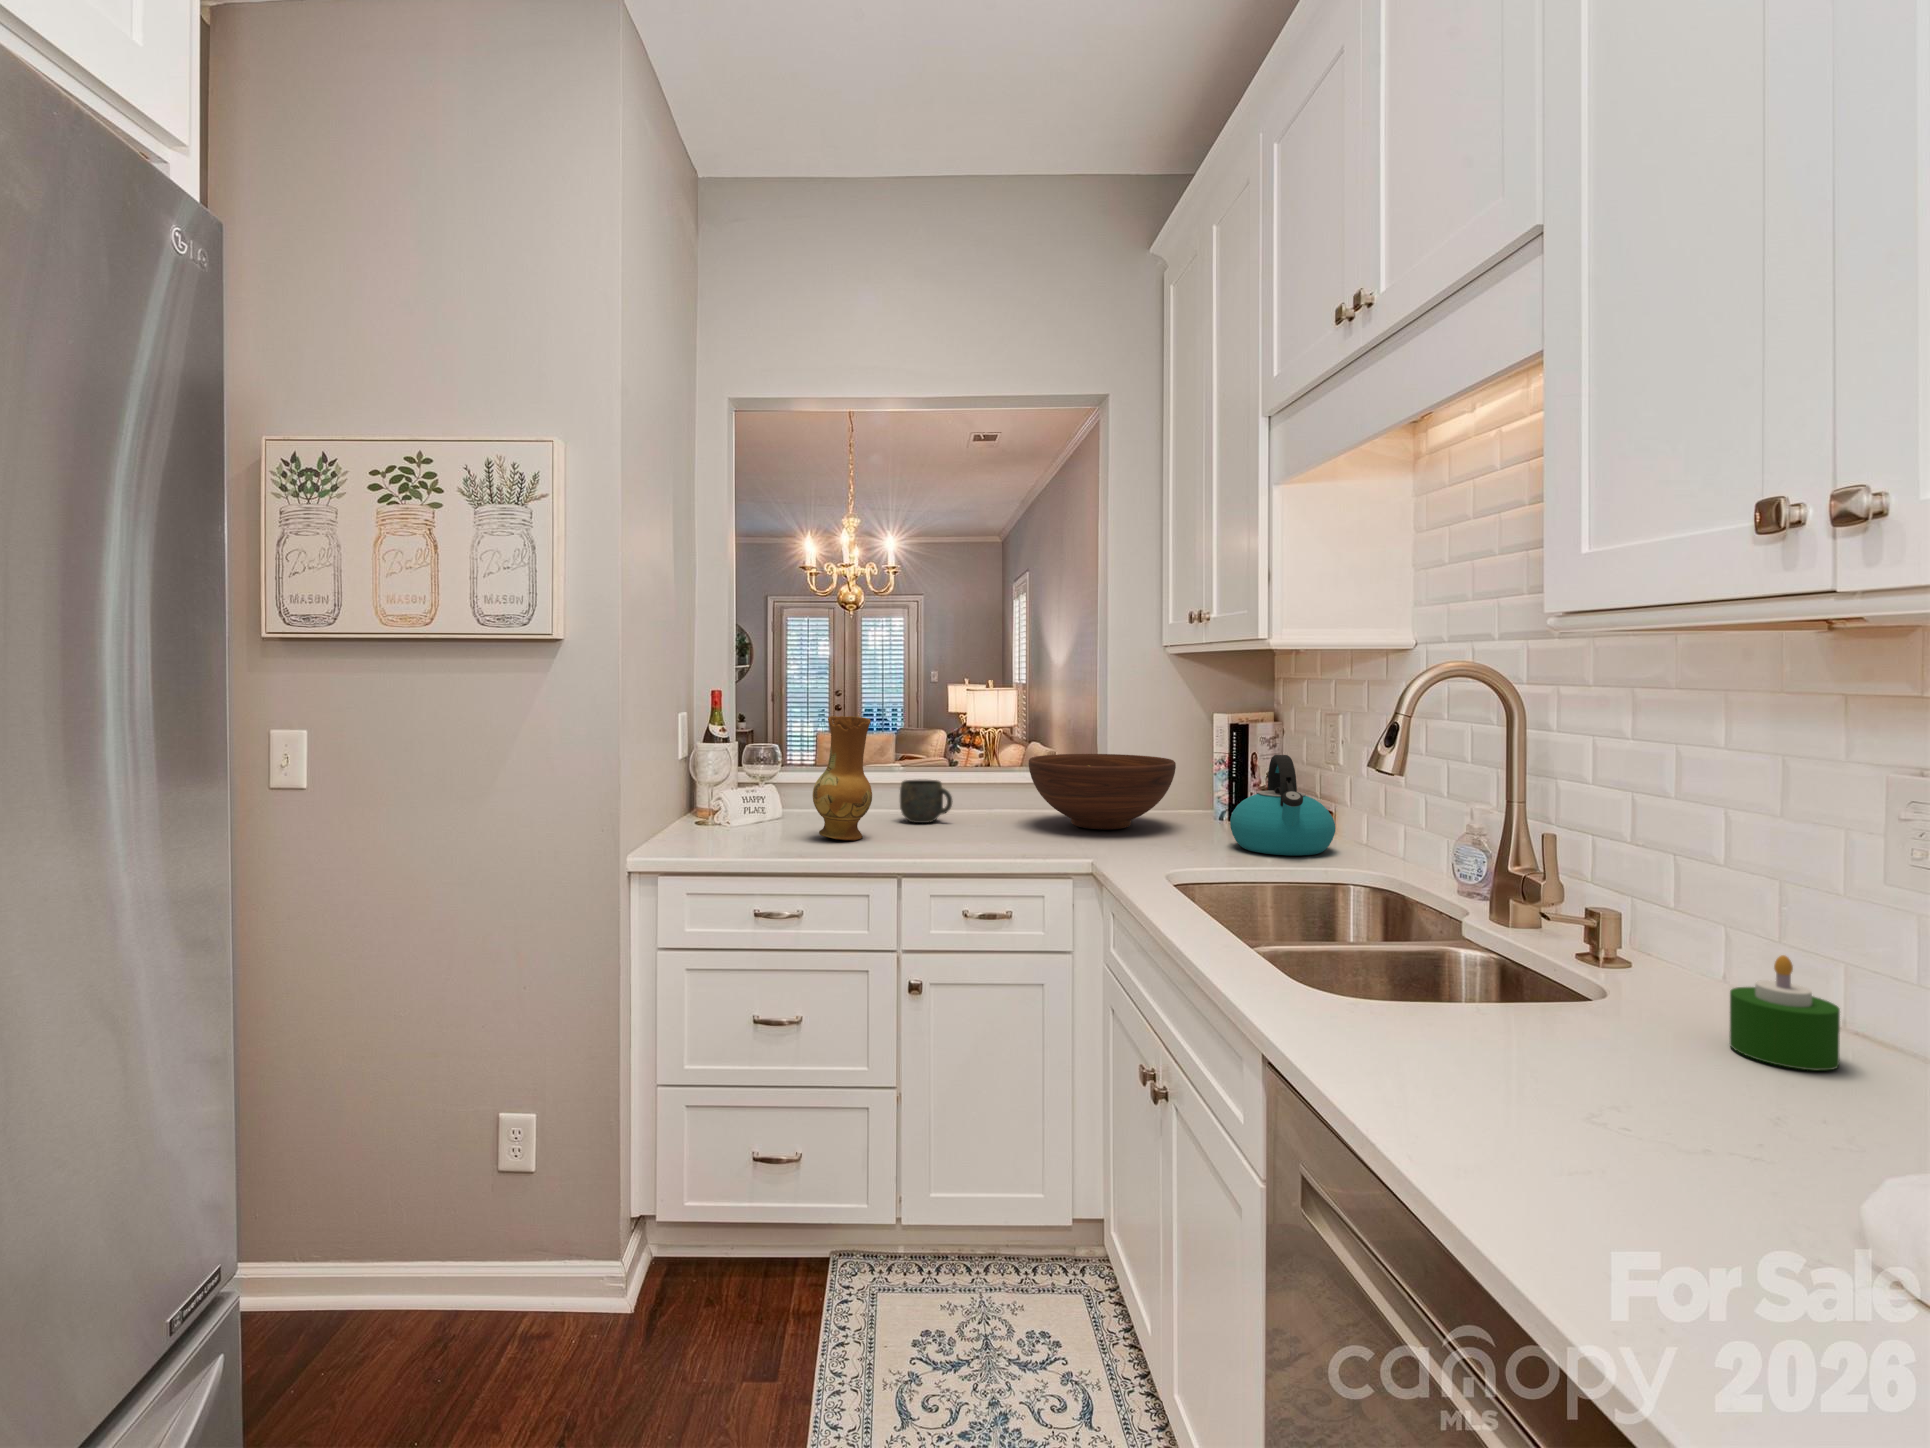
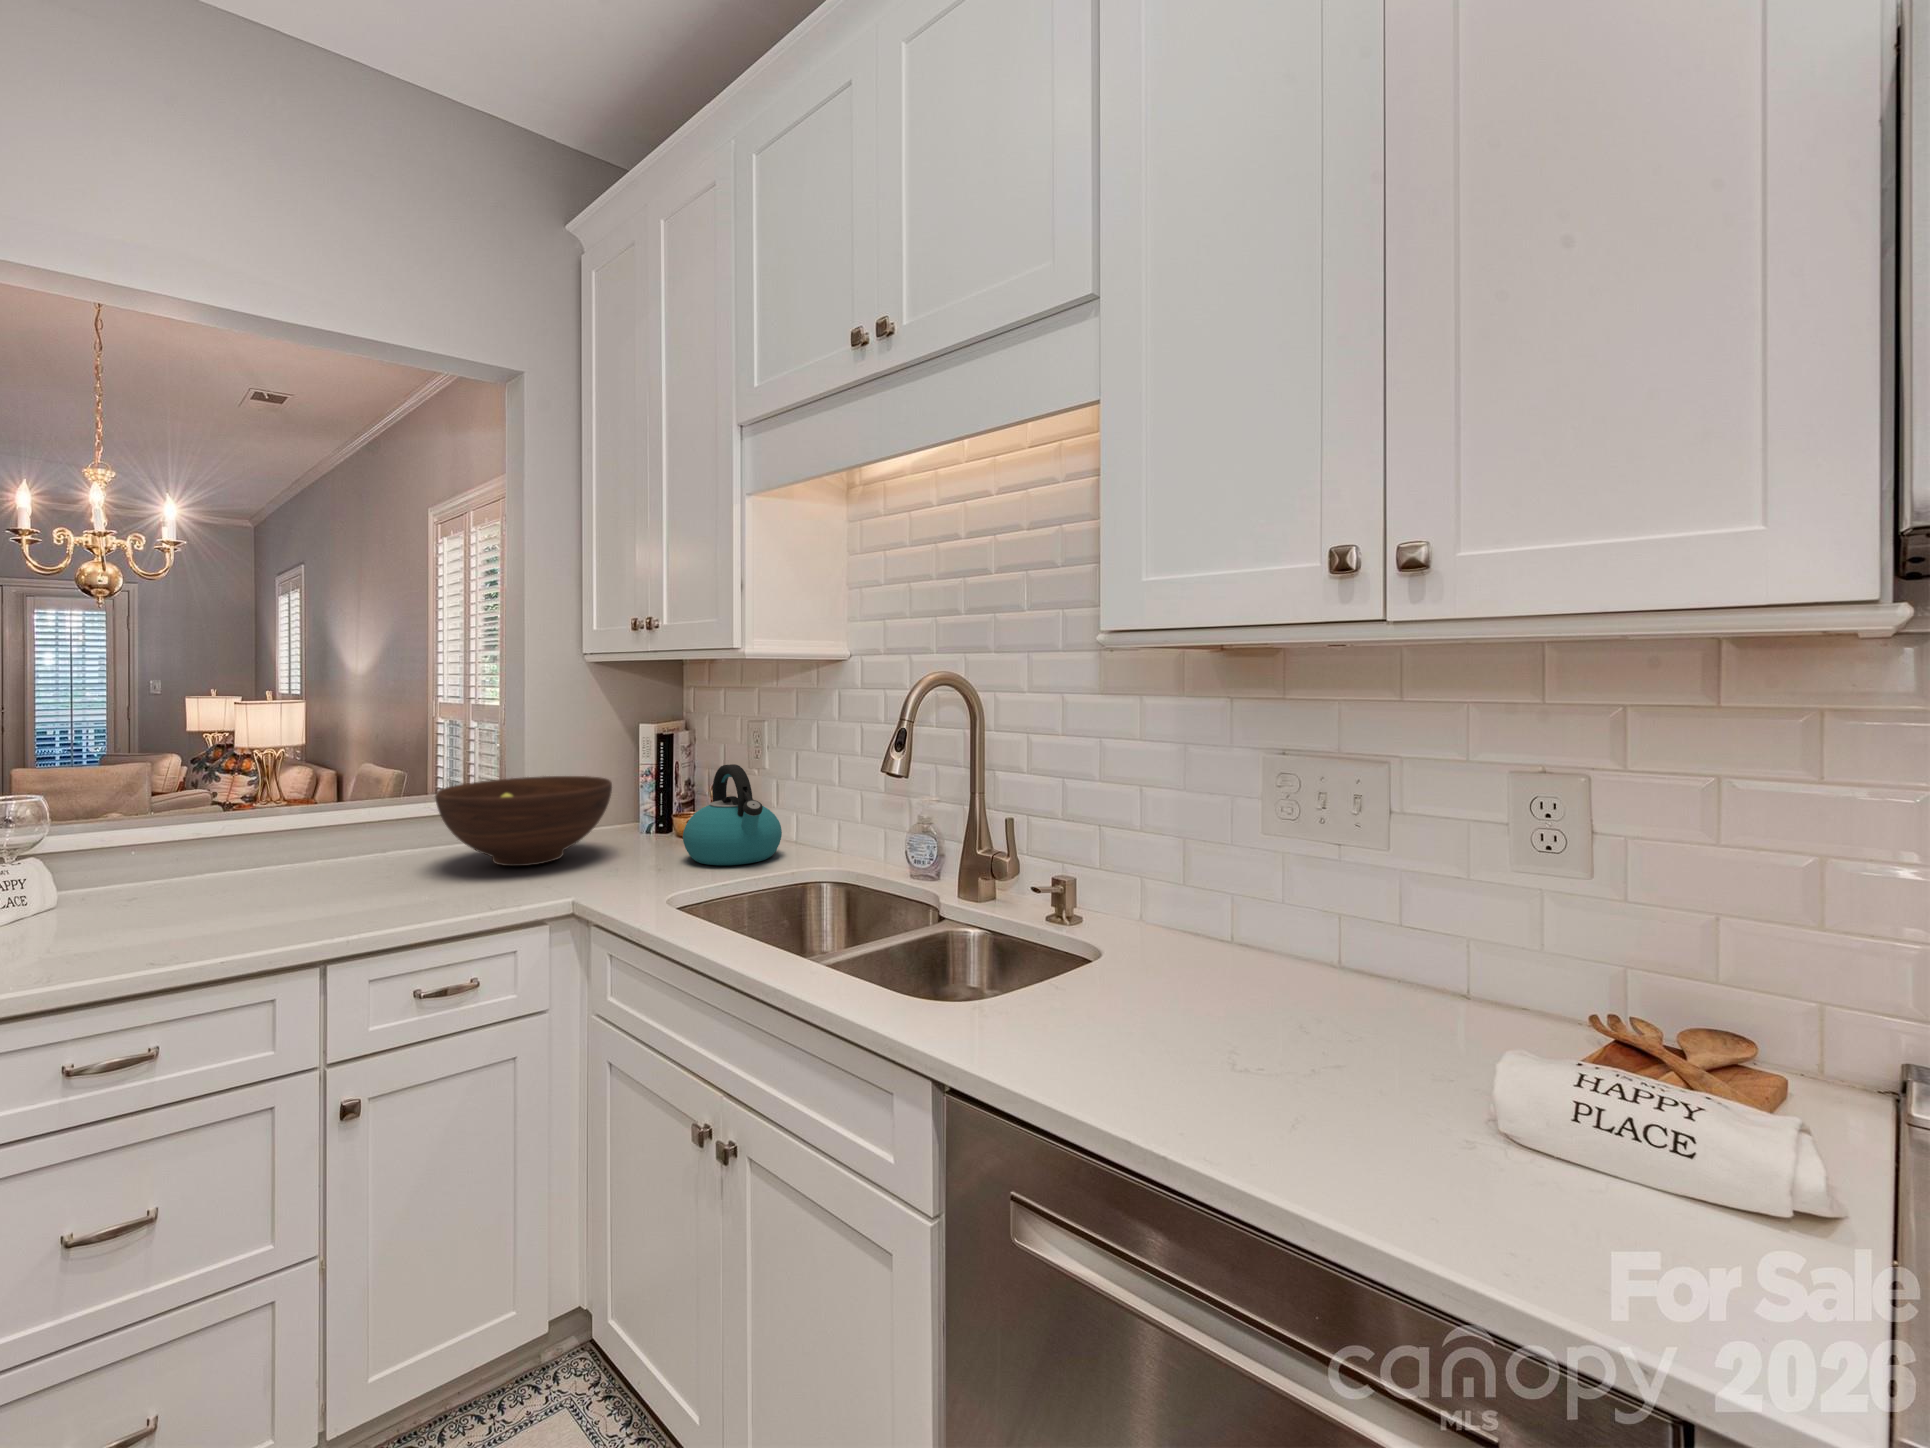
ceramic jug: present [813,716,872,840] -> none [108,762,218,943]
mug: present [900,779,953,823] -> none [243,834,329,895]
candle: present [1730,955,1840,1070] -> none [1199,897,1265,982]

